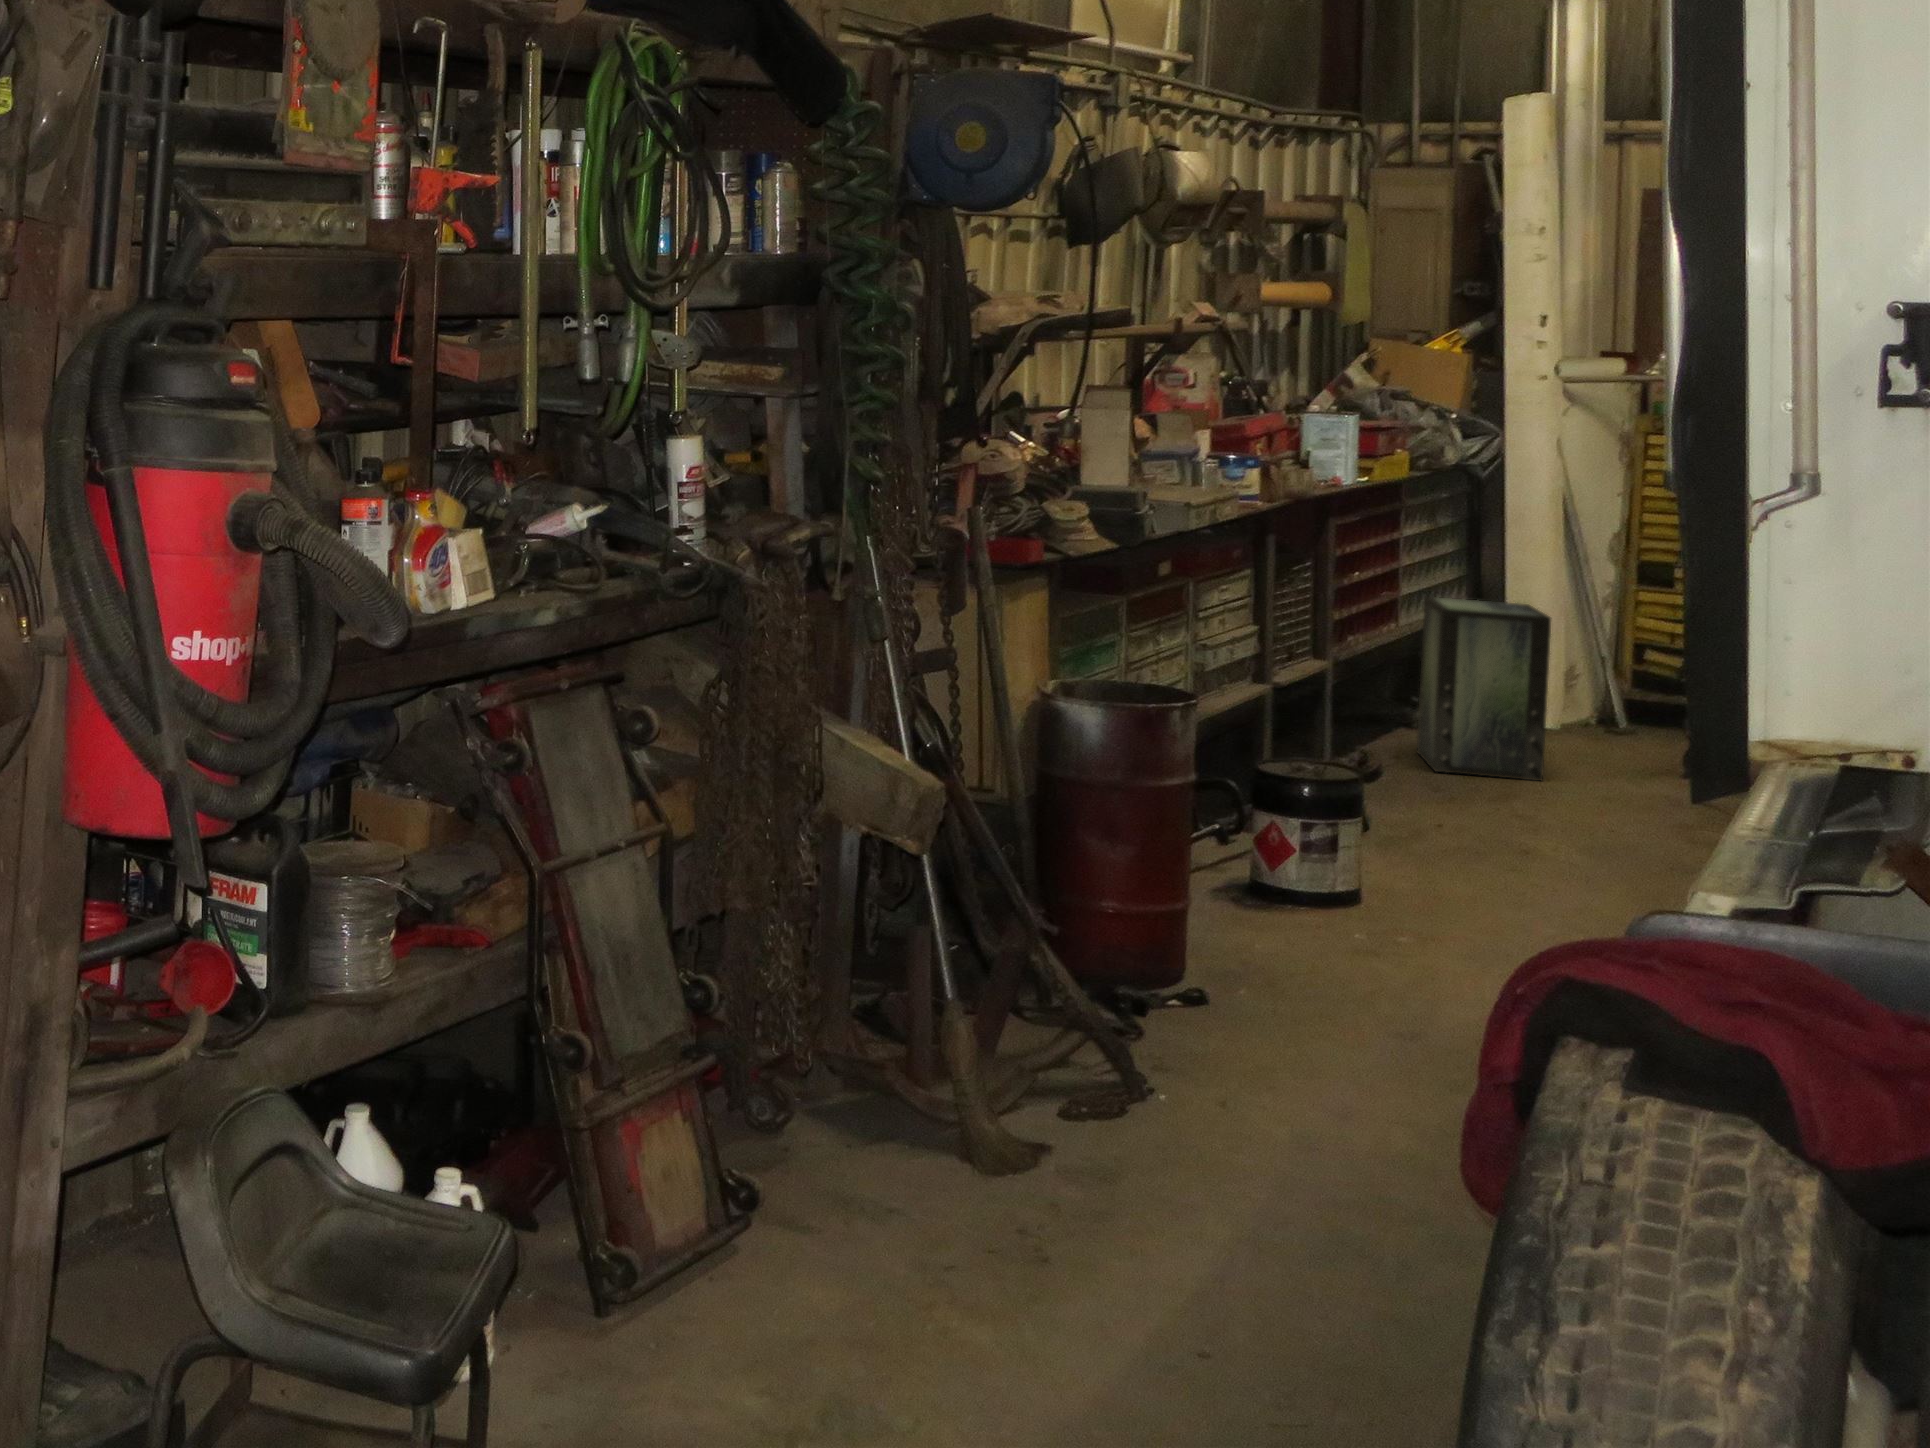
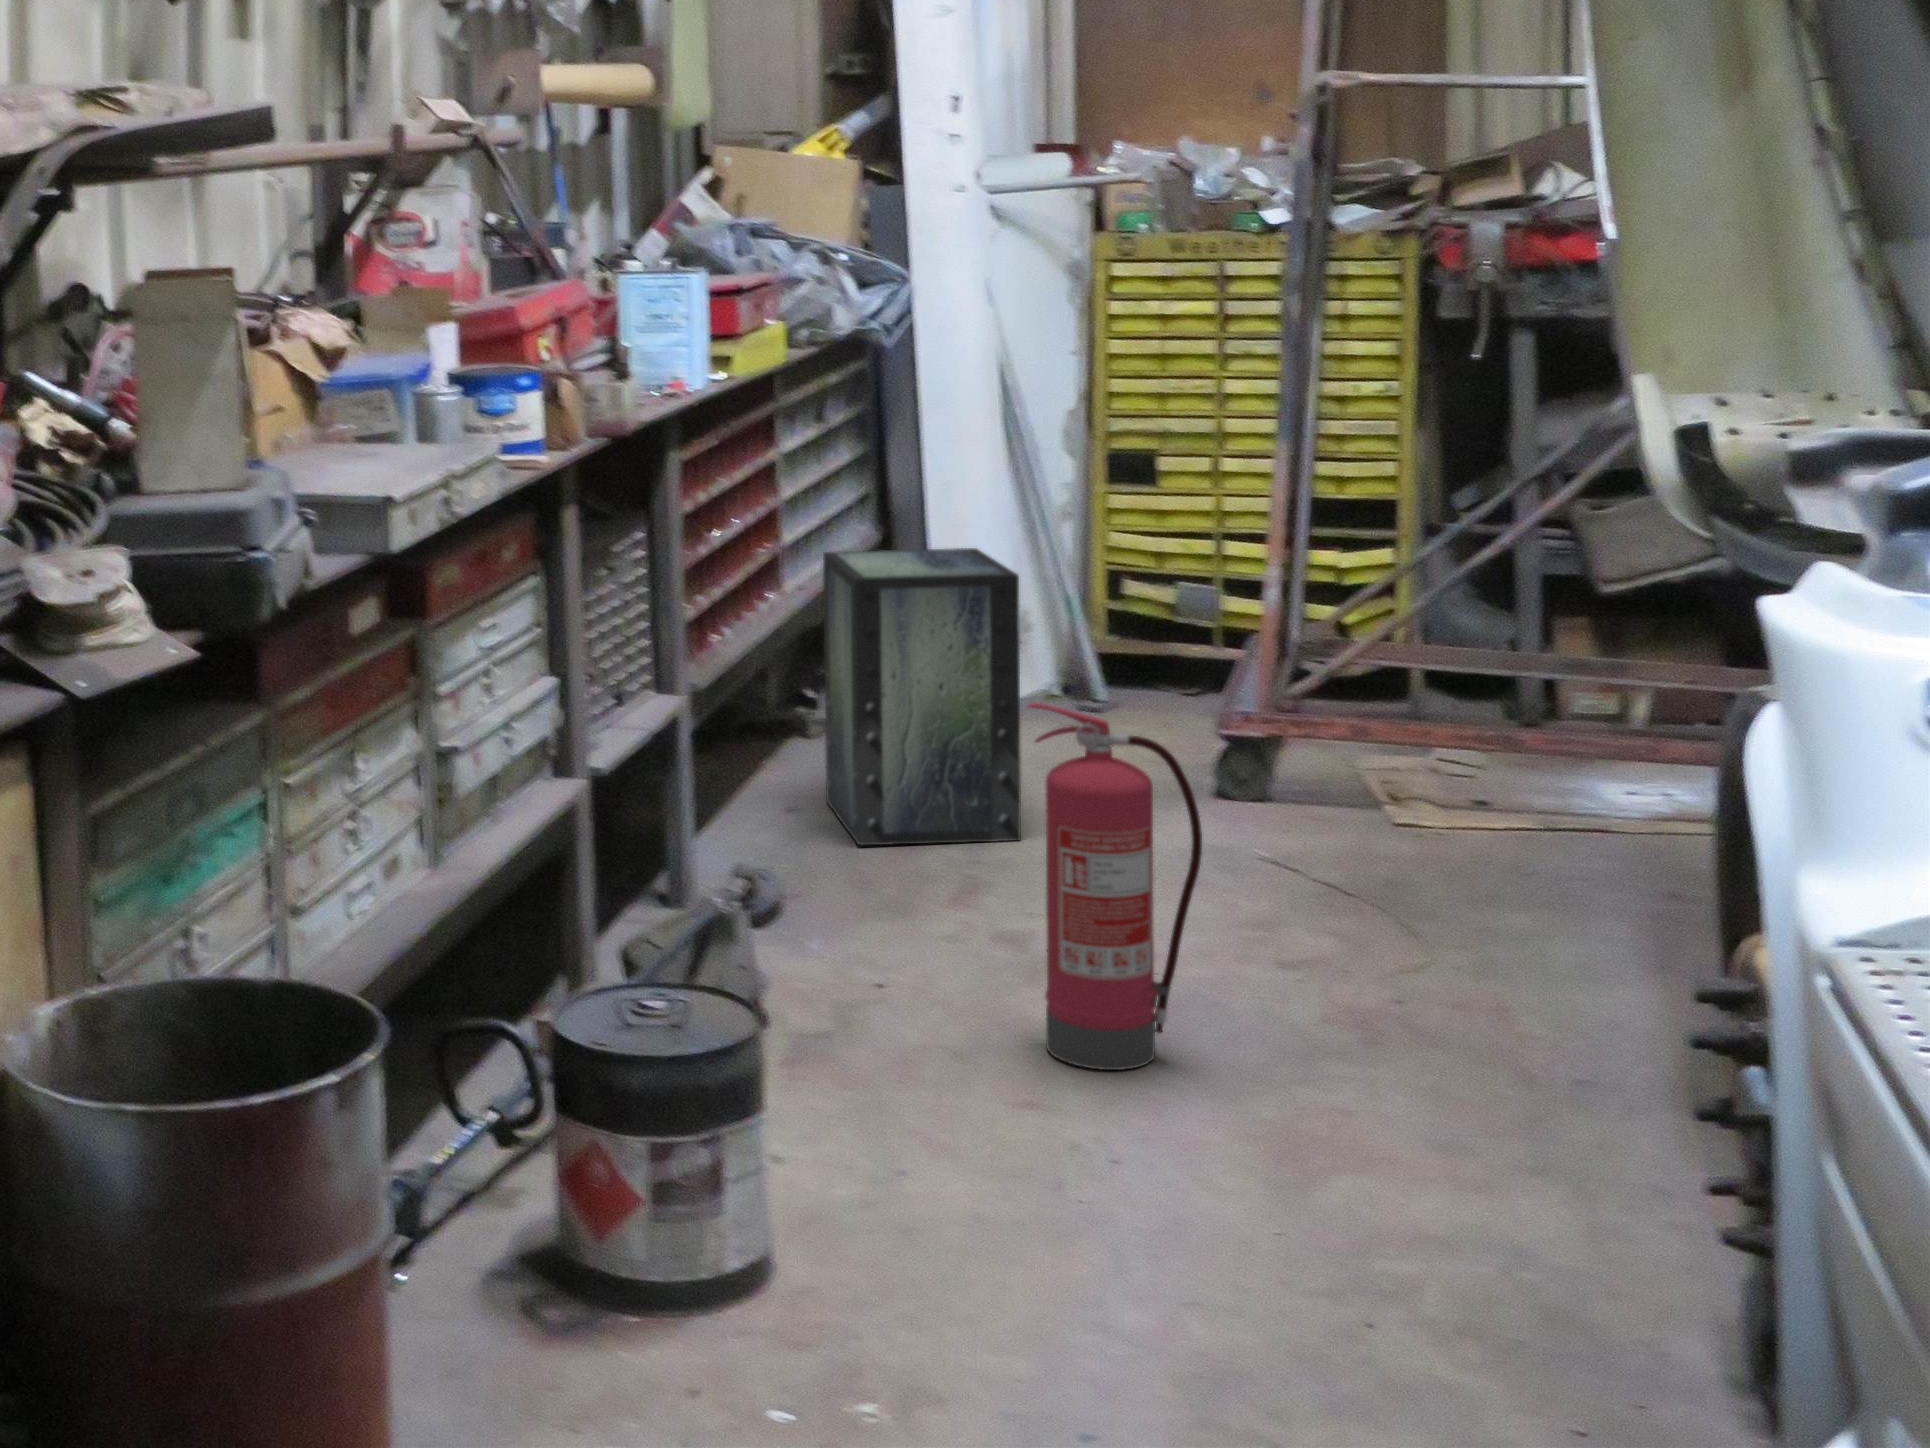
fire extinguisher: none [1532,664,1630,866] -> present [1029,703,1202,1070]

